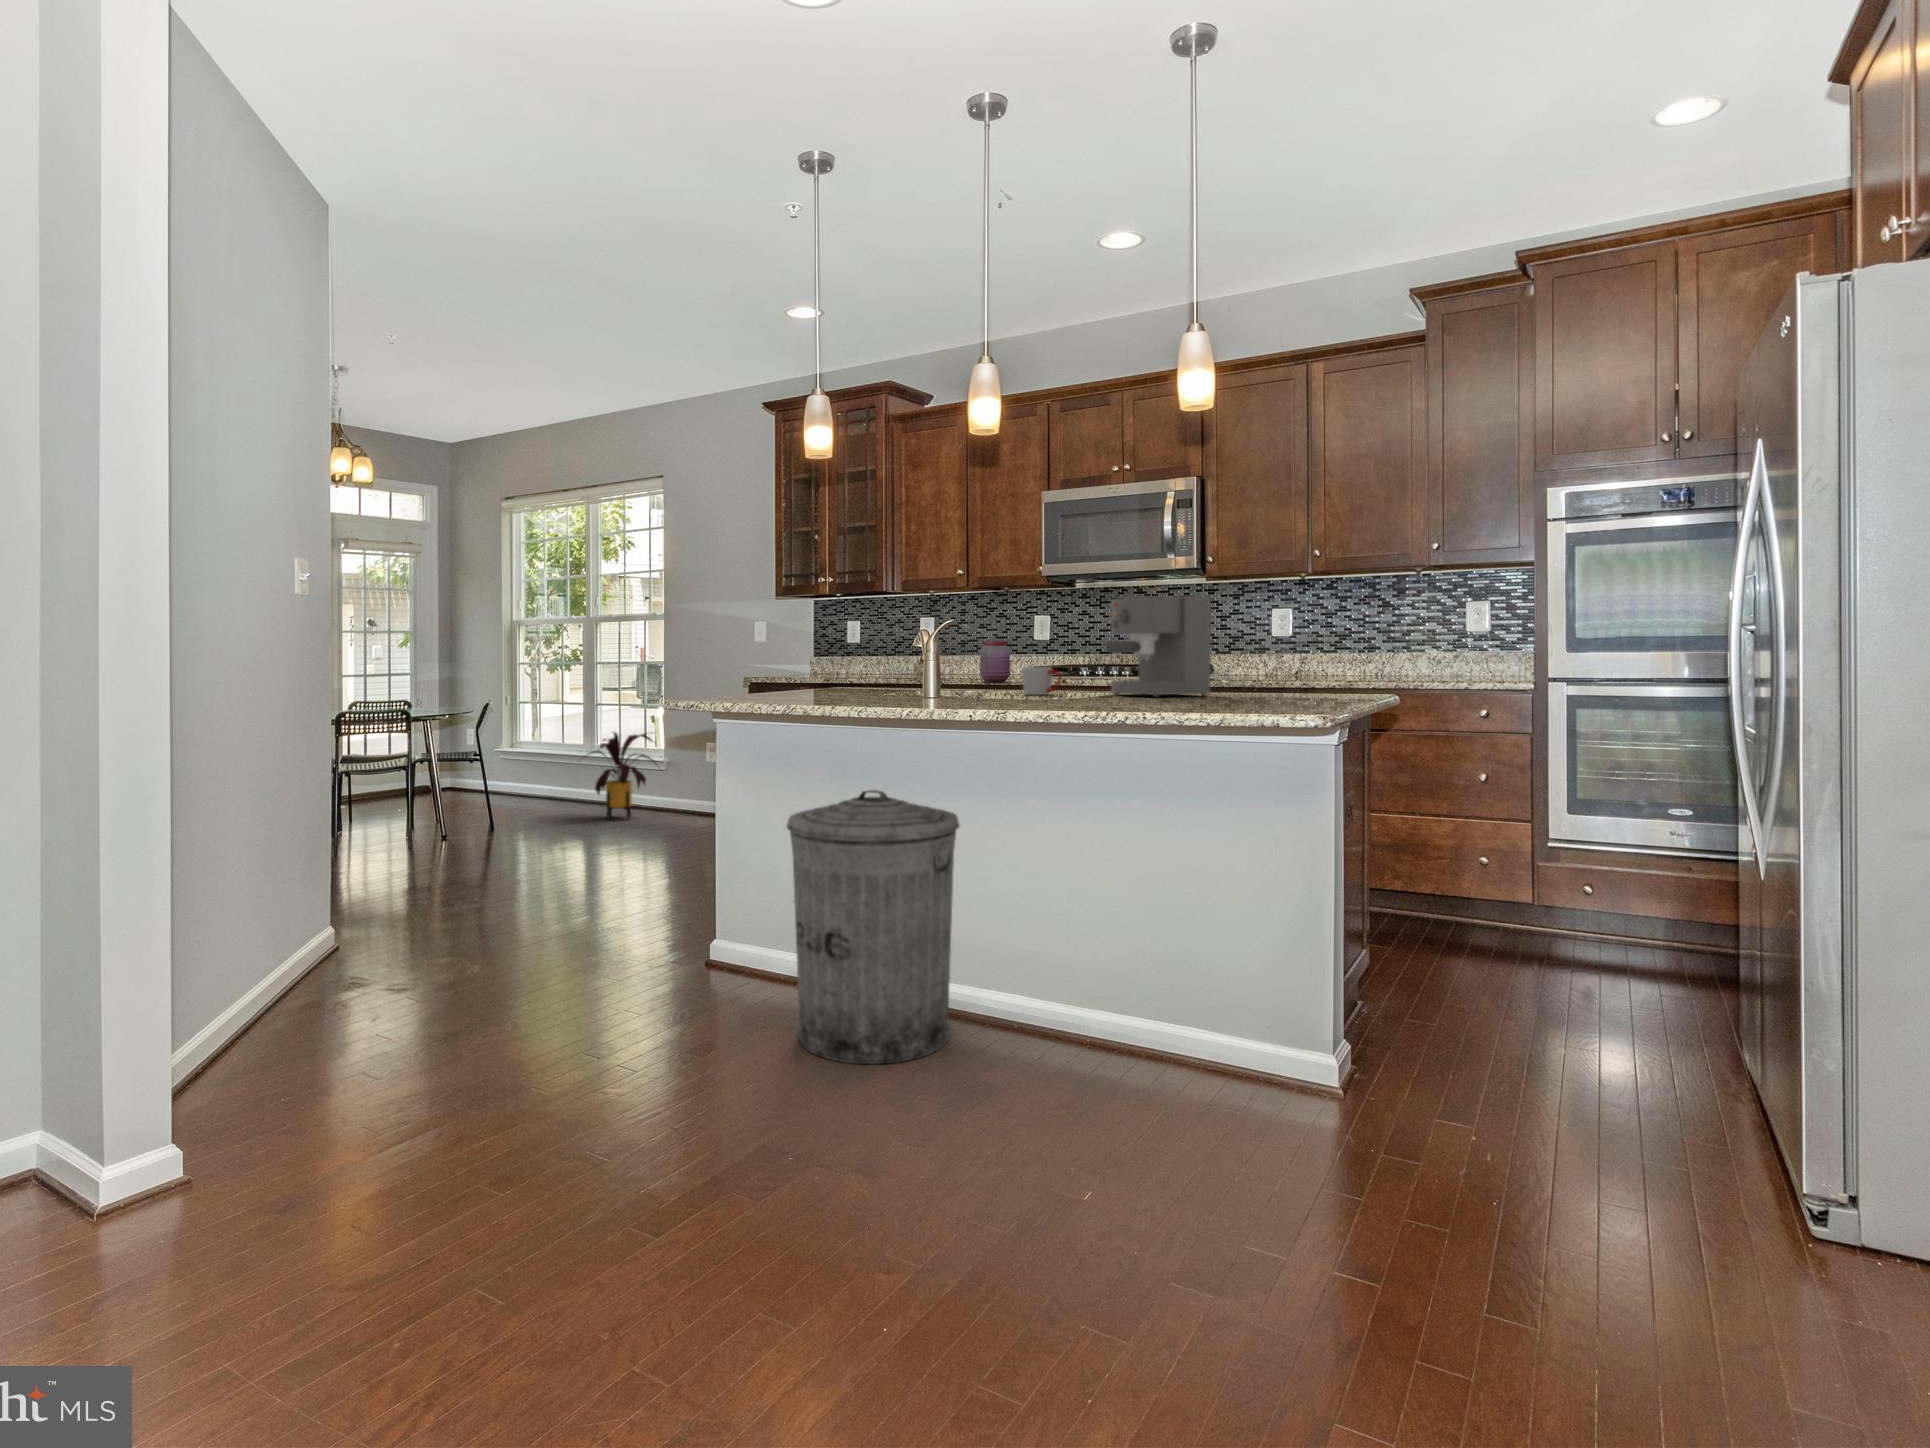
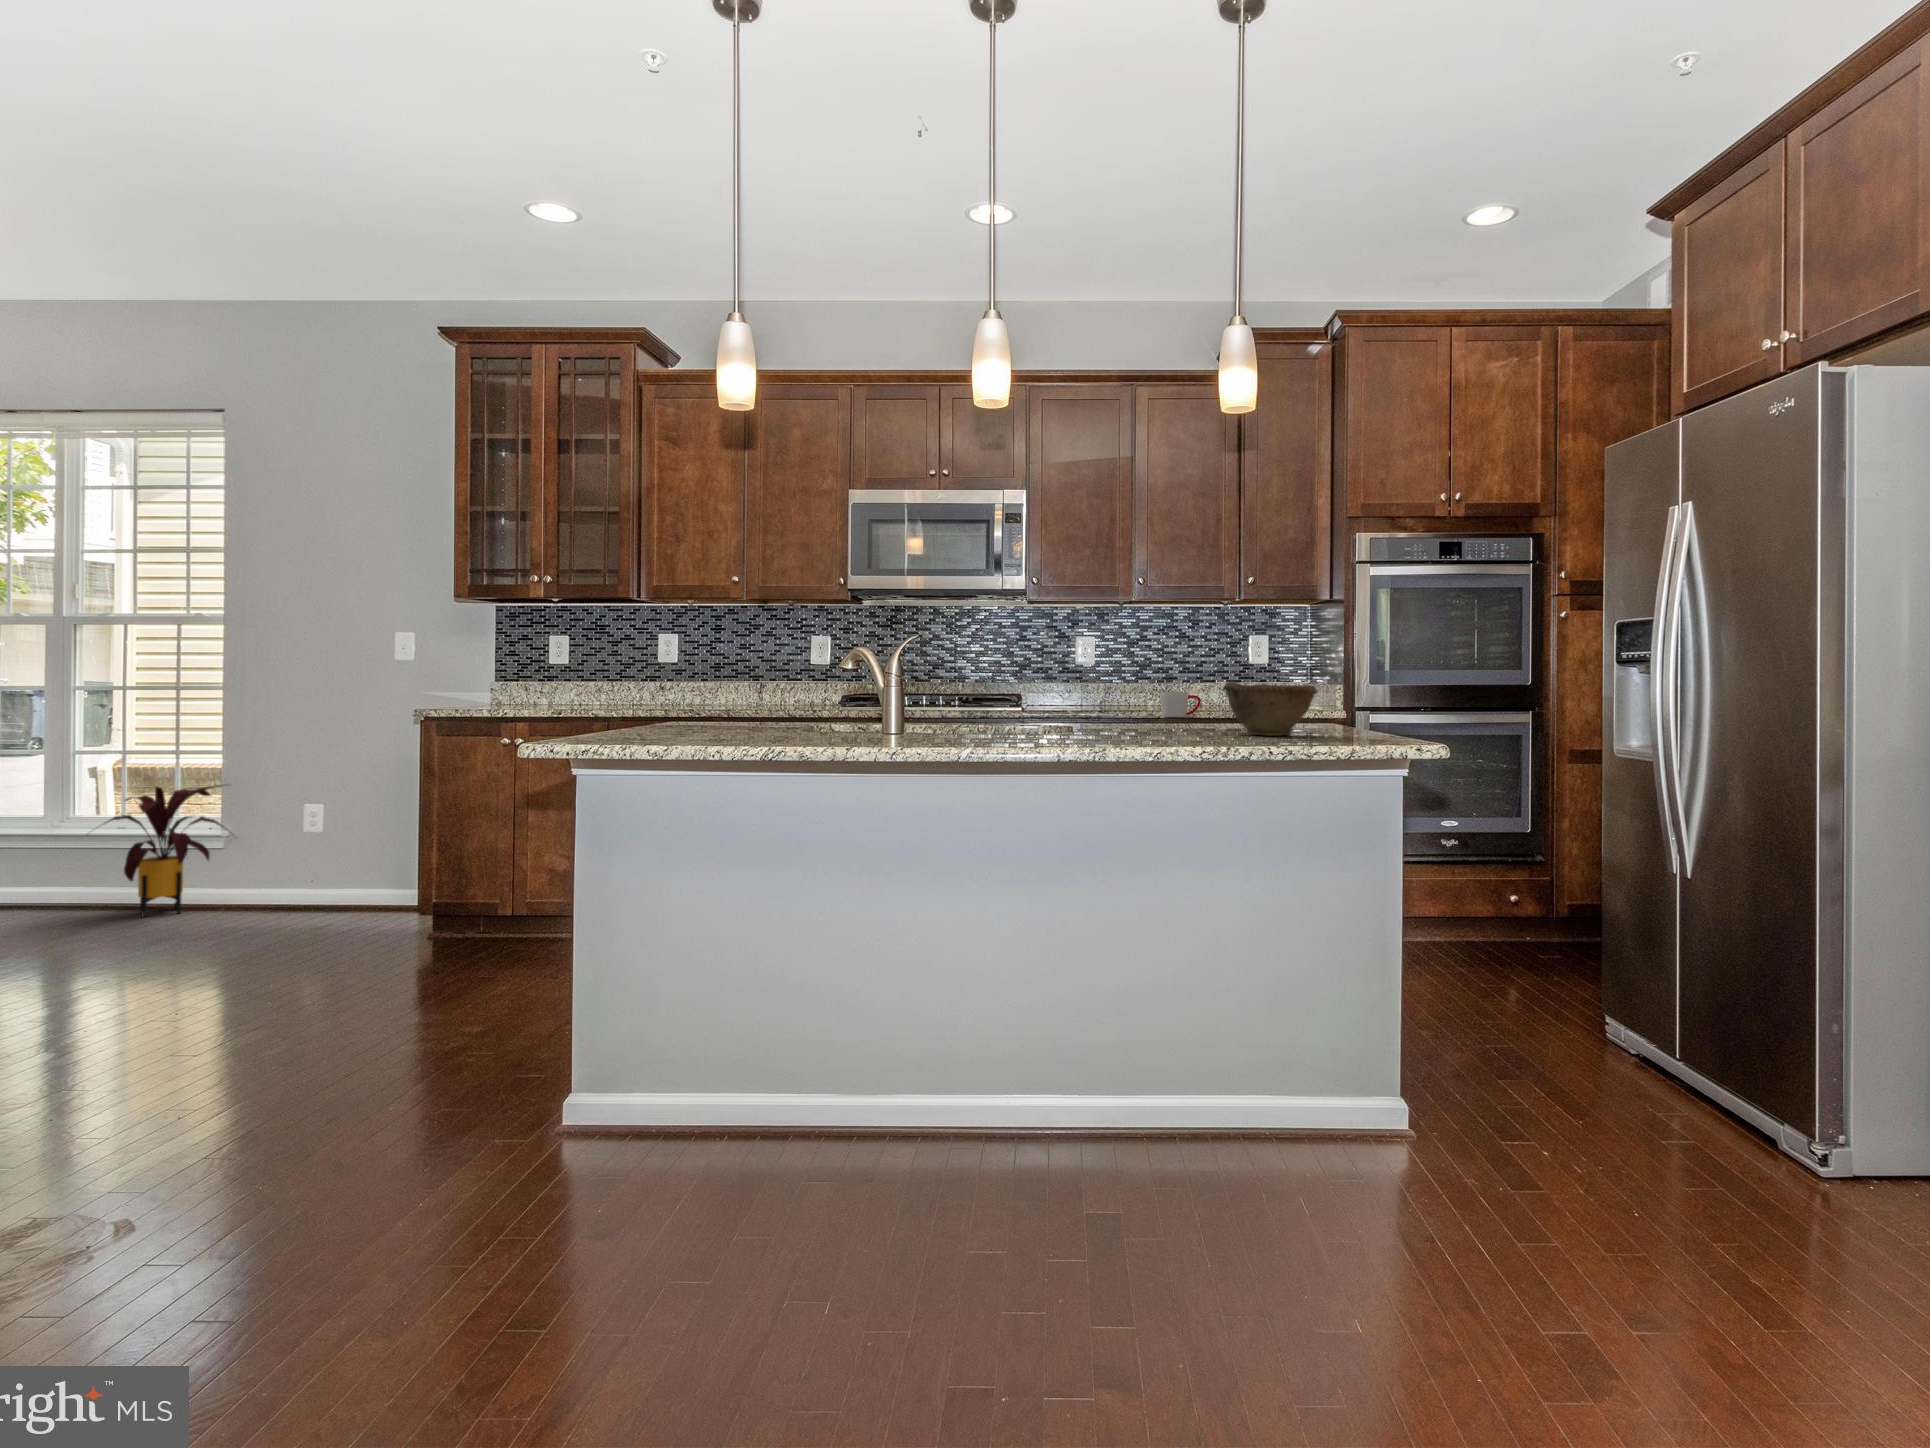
coffee maker: present [1106,596,1211,697] -> none [1046,619,1149,728]
jar: present [980,641,1010,682] -> none [774,664,809,711]
bowl: none [1210,653,1305,705] -> present [1223,682,1318,736]
mug: present [1022,666,1061,695] -> present [1160,692,1201,717]
trash can: present [787,790,959,1064] -> none [835,855,1060,1226]

